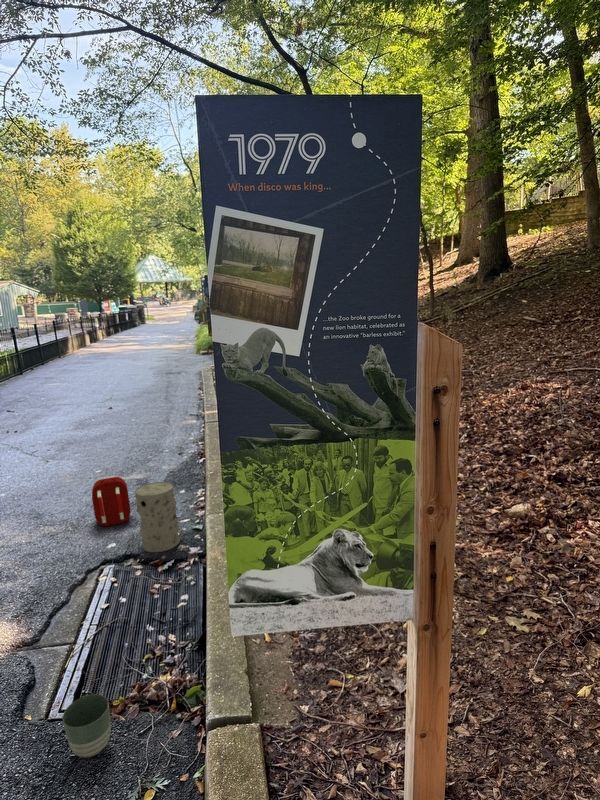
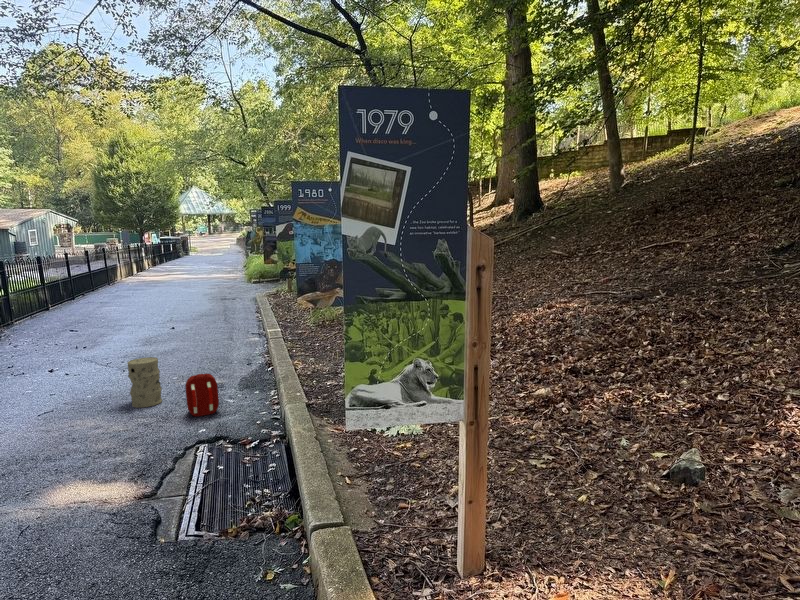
trash can: present [135,482,180,552] -> present [128,357,162,408]
planter: present [63,694,111,757] -> none [195,517,230,563]

